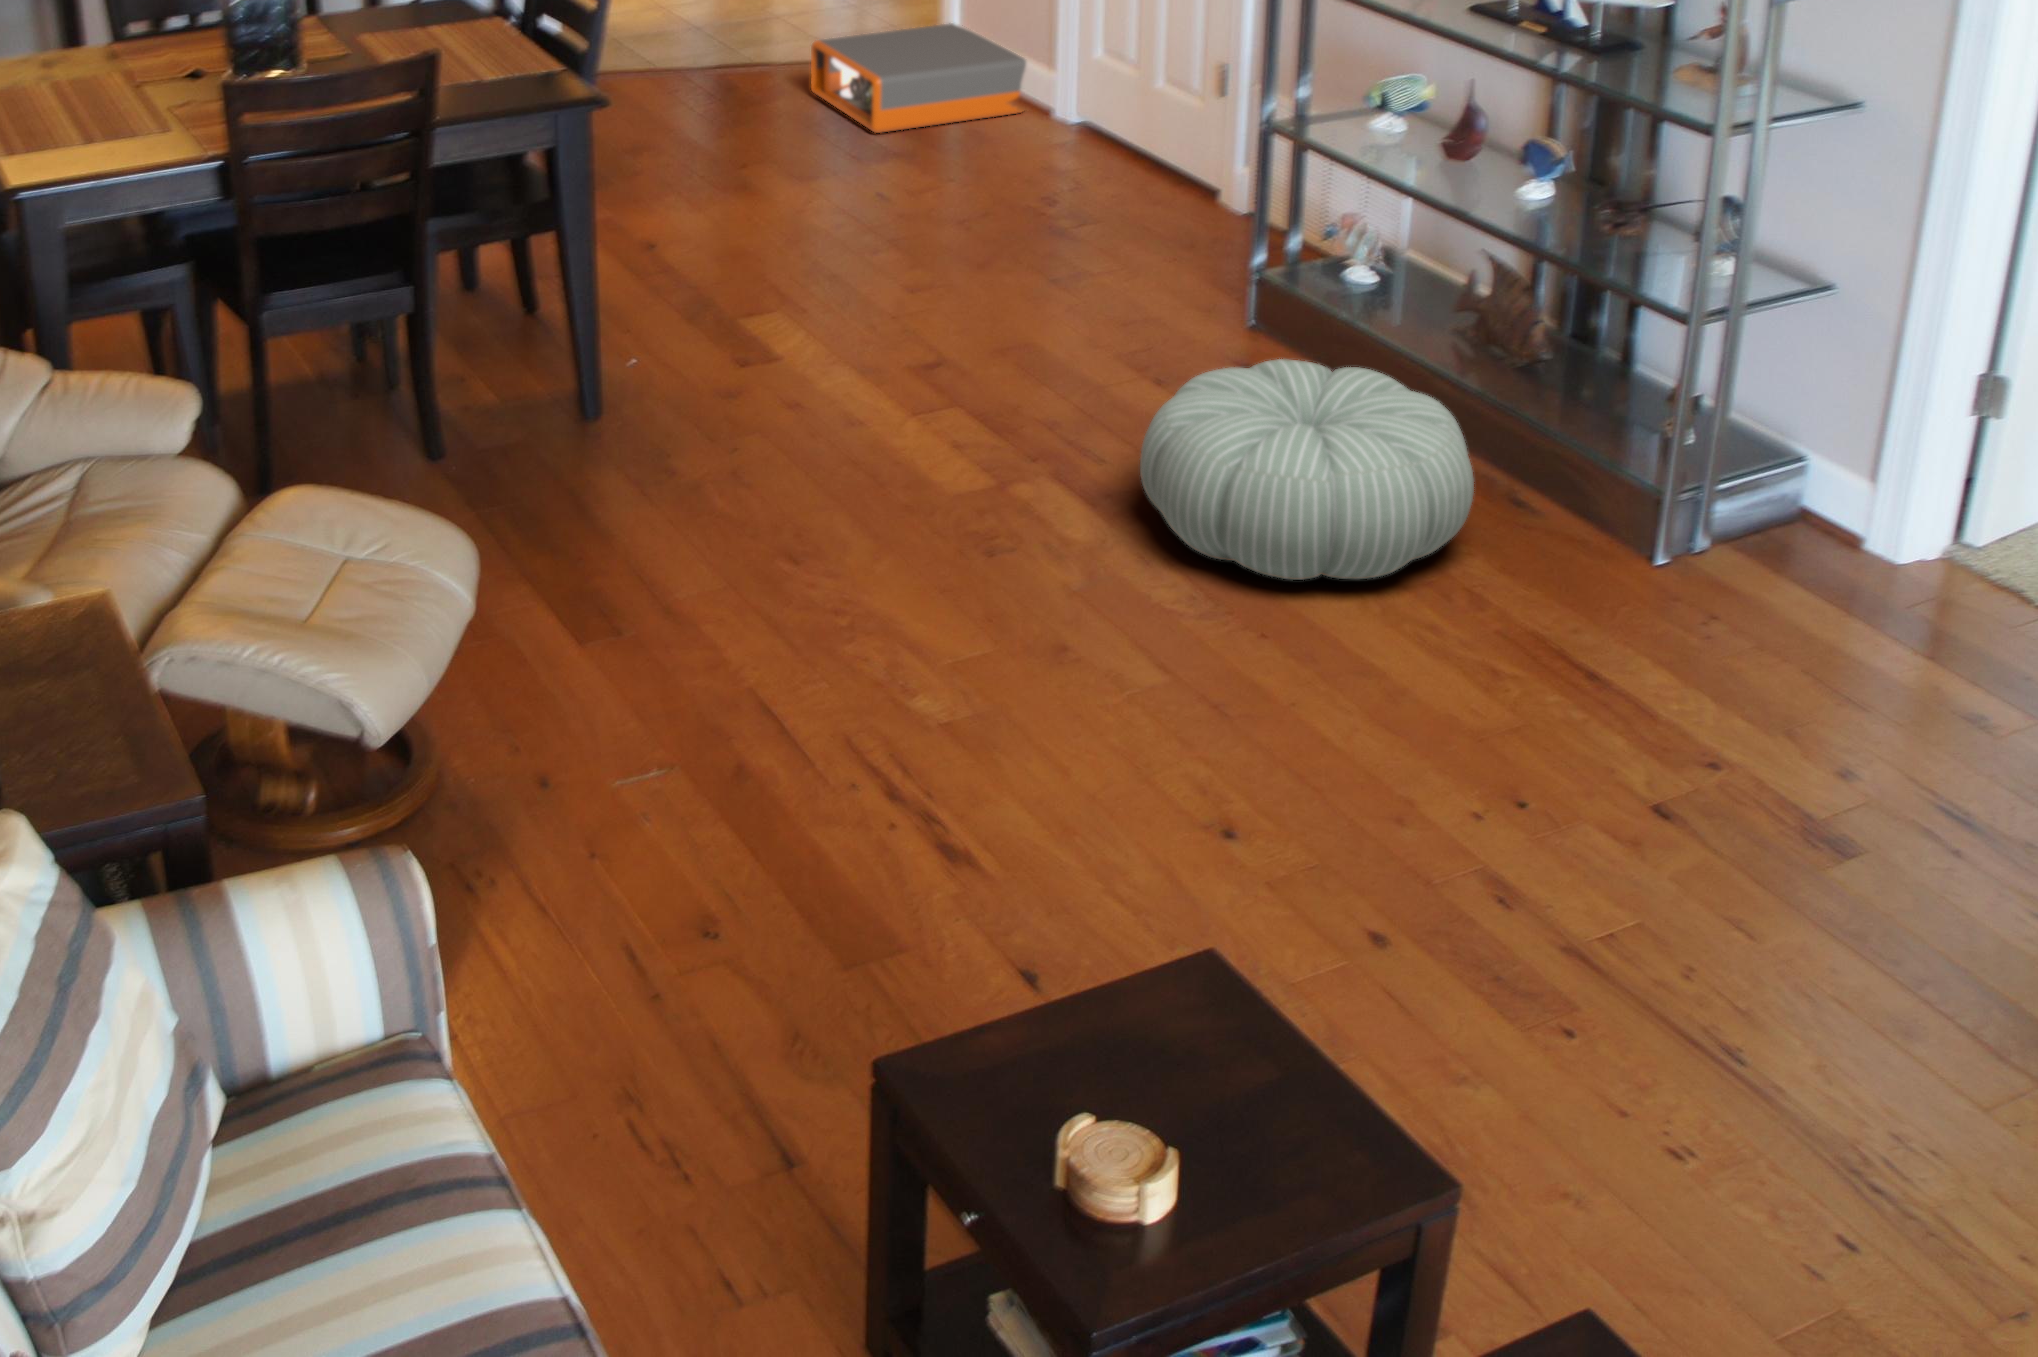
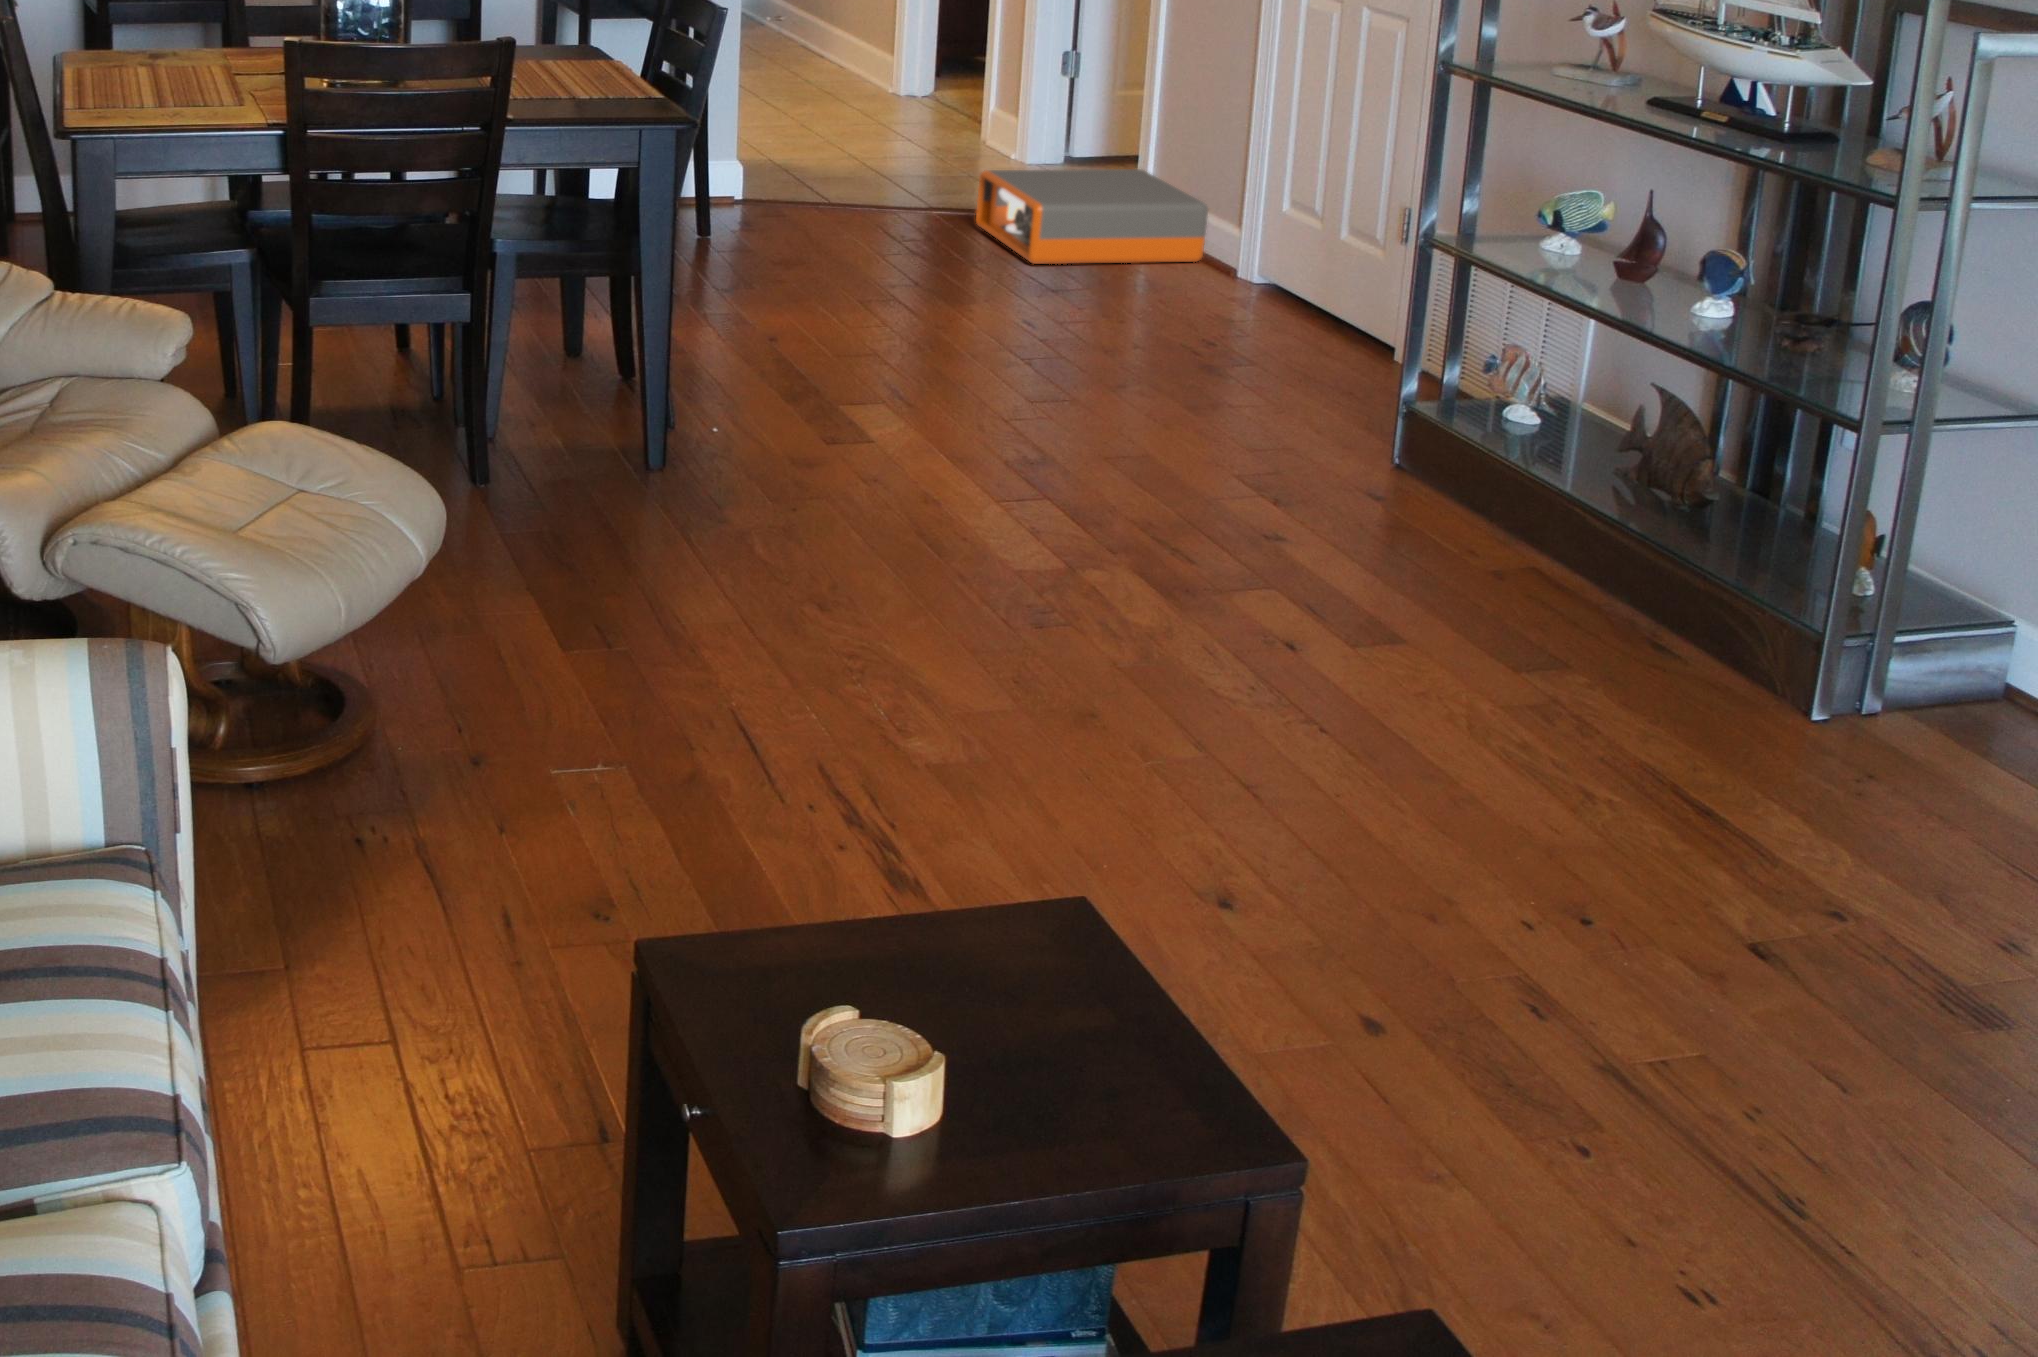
pouf: present [1140,359,1474,580] -> none [1210,458,1594,694]

